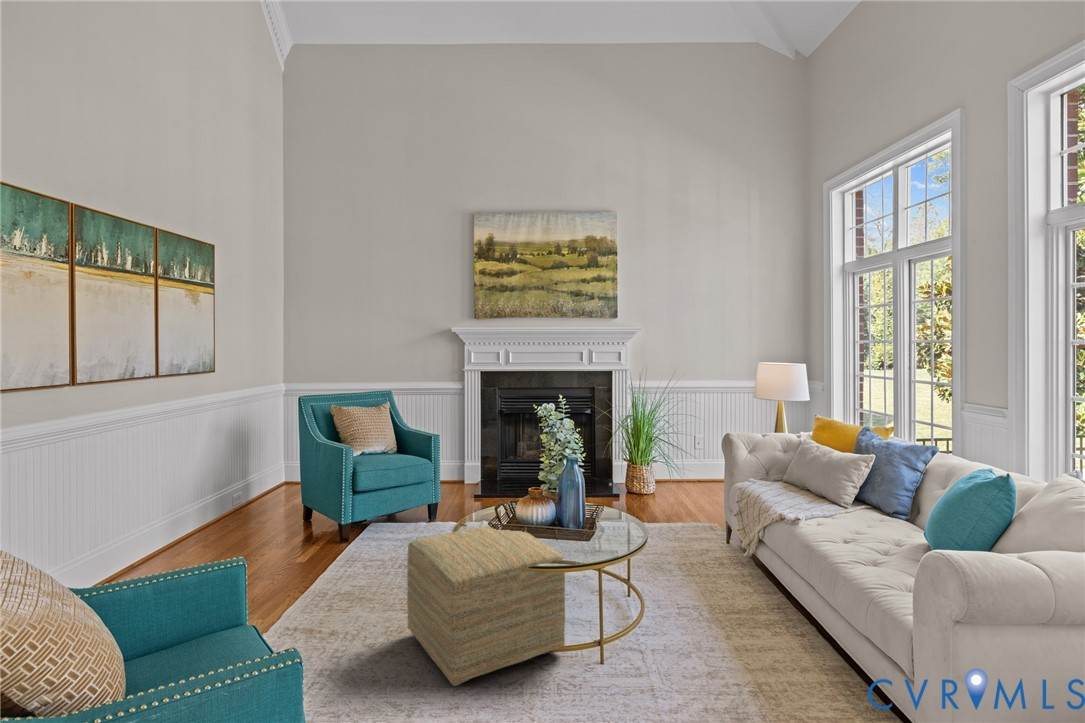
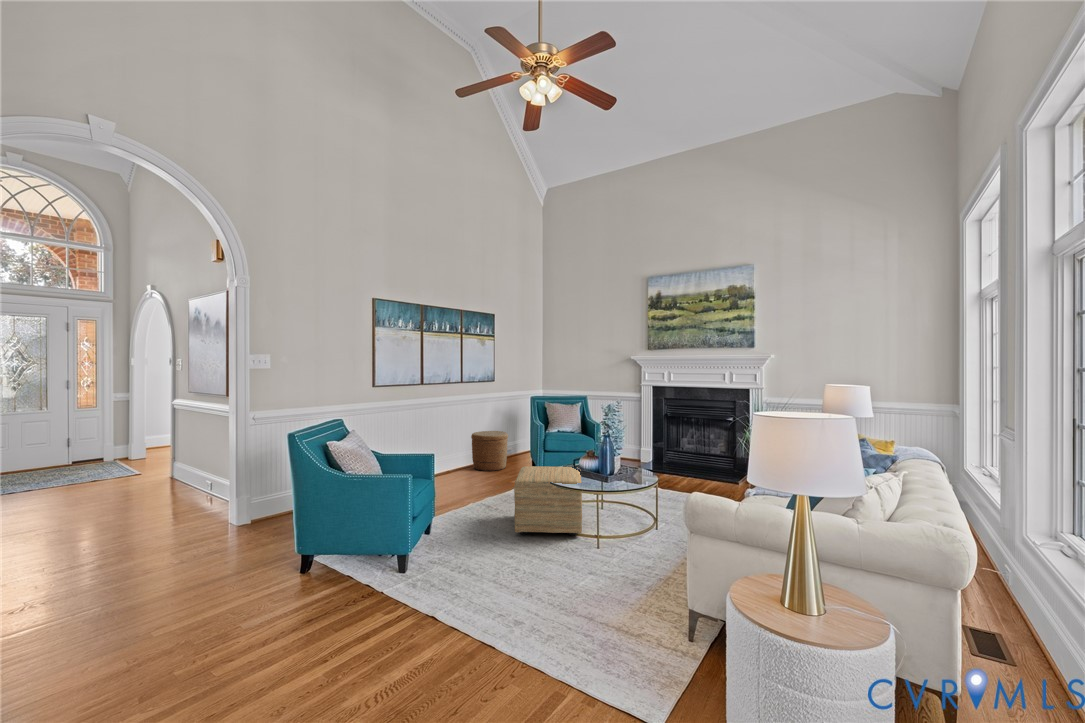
woven basket: none [184,465,265,546] -> present [471,431,508,471]

